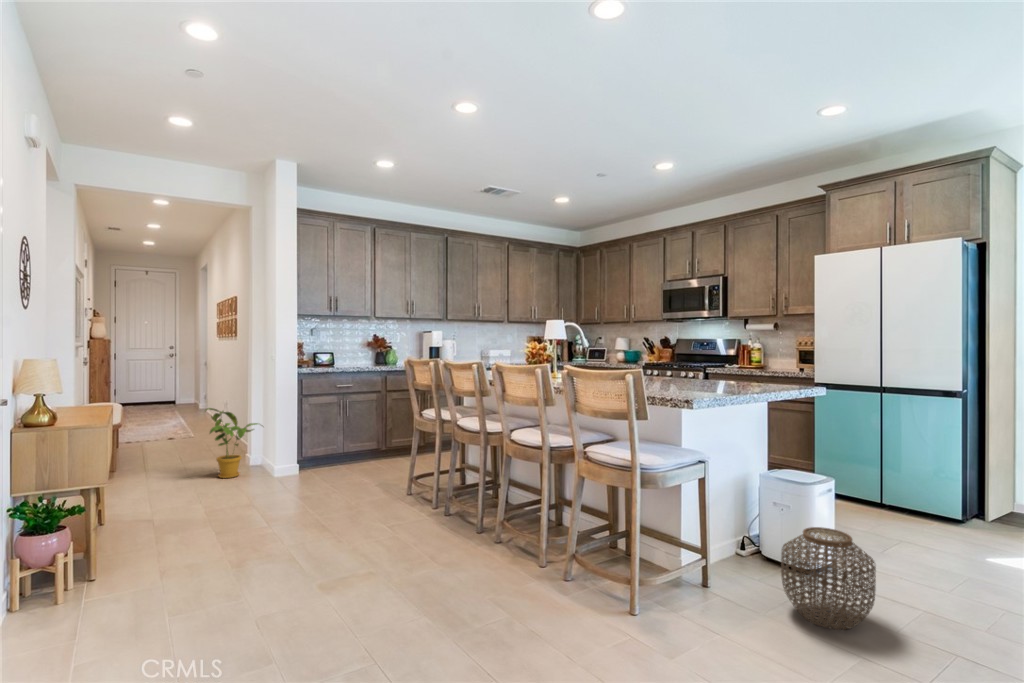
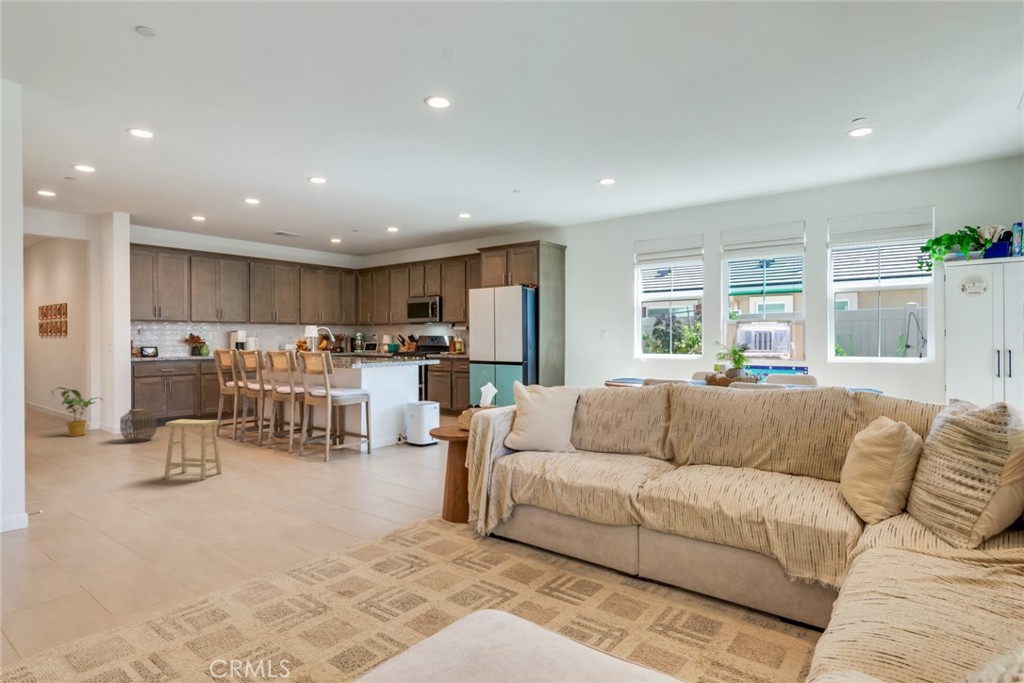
footstool: none [315,506,425,659] -> present [164,419,222,480]
woven basket: present [781,527,876,630] -> present [120,408,157,442]

